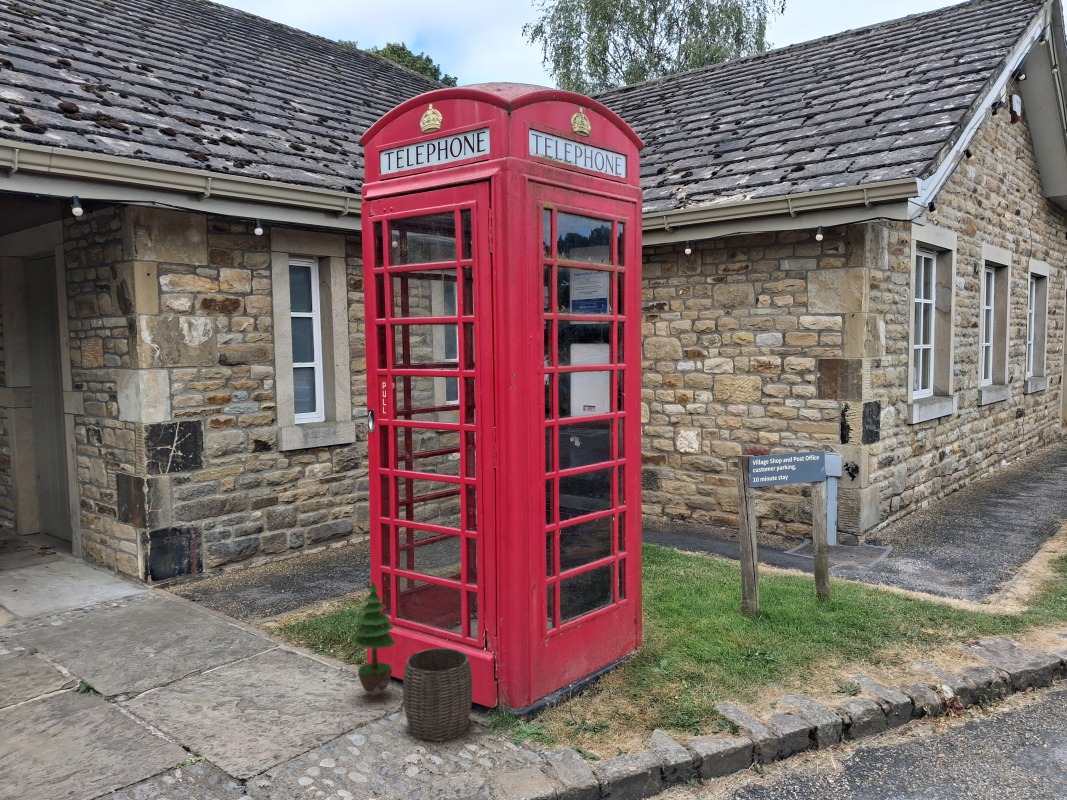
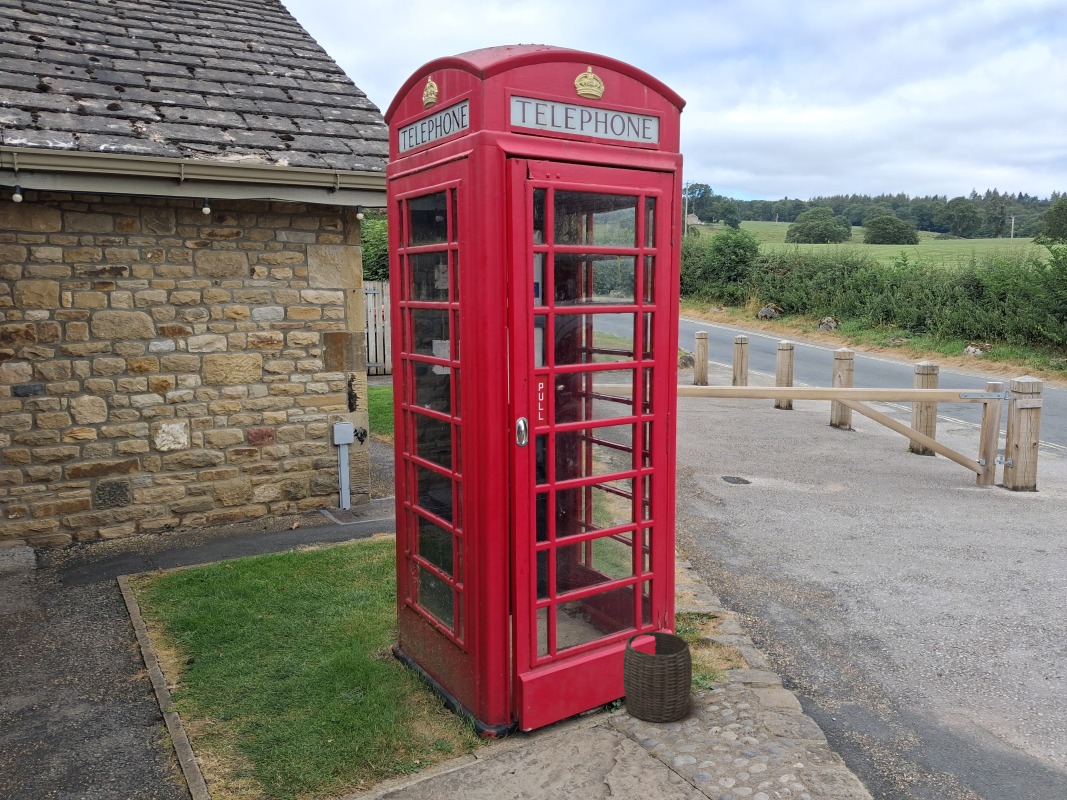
potted tree: present [353,581,395,696] -> none [543,604,591,733]

